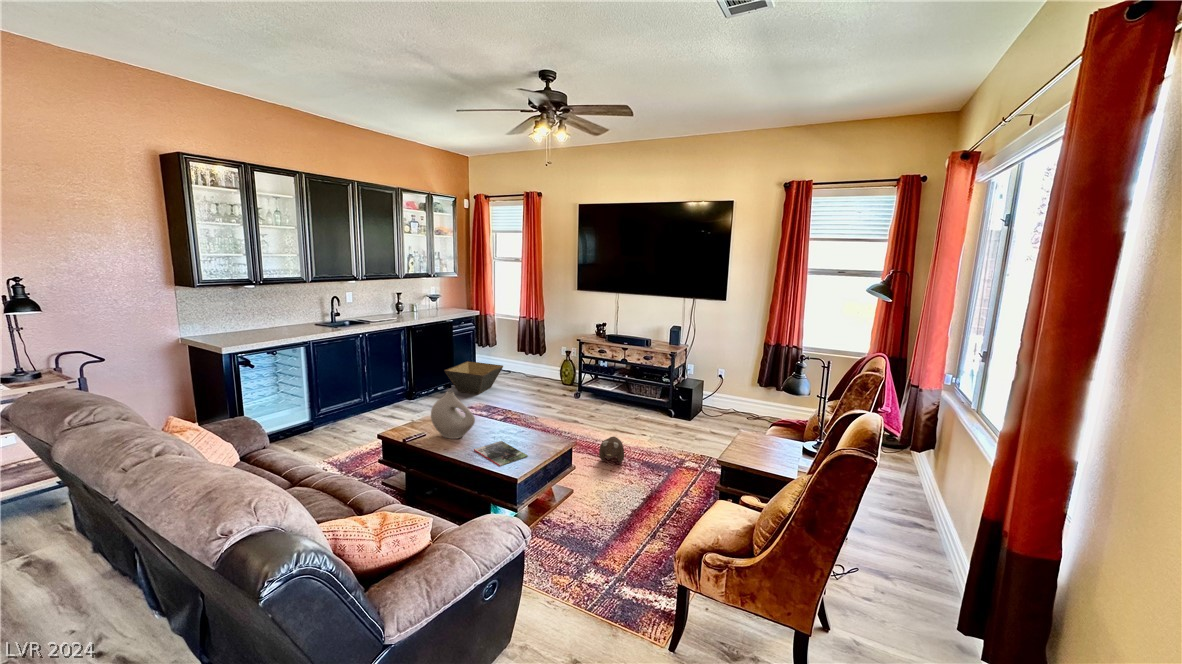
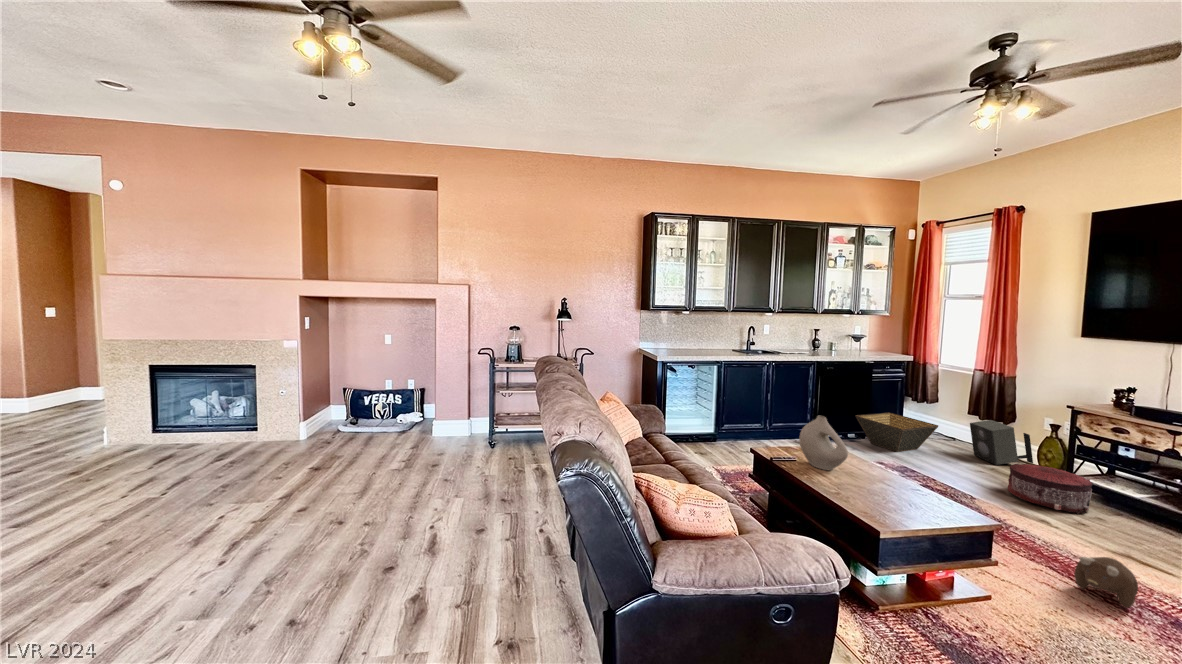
speaker: none [522,354,556,387] -> present [970,420,1033,465]
pouf: none [551,382,591,411] -> present [1008,464,1093,514]
magazine: present [474,441,528,466] -> none [837,484,907,514]

